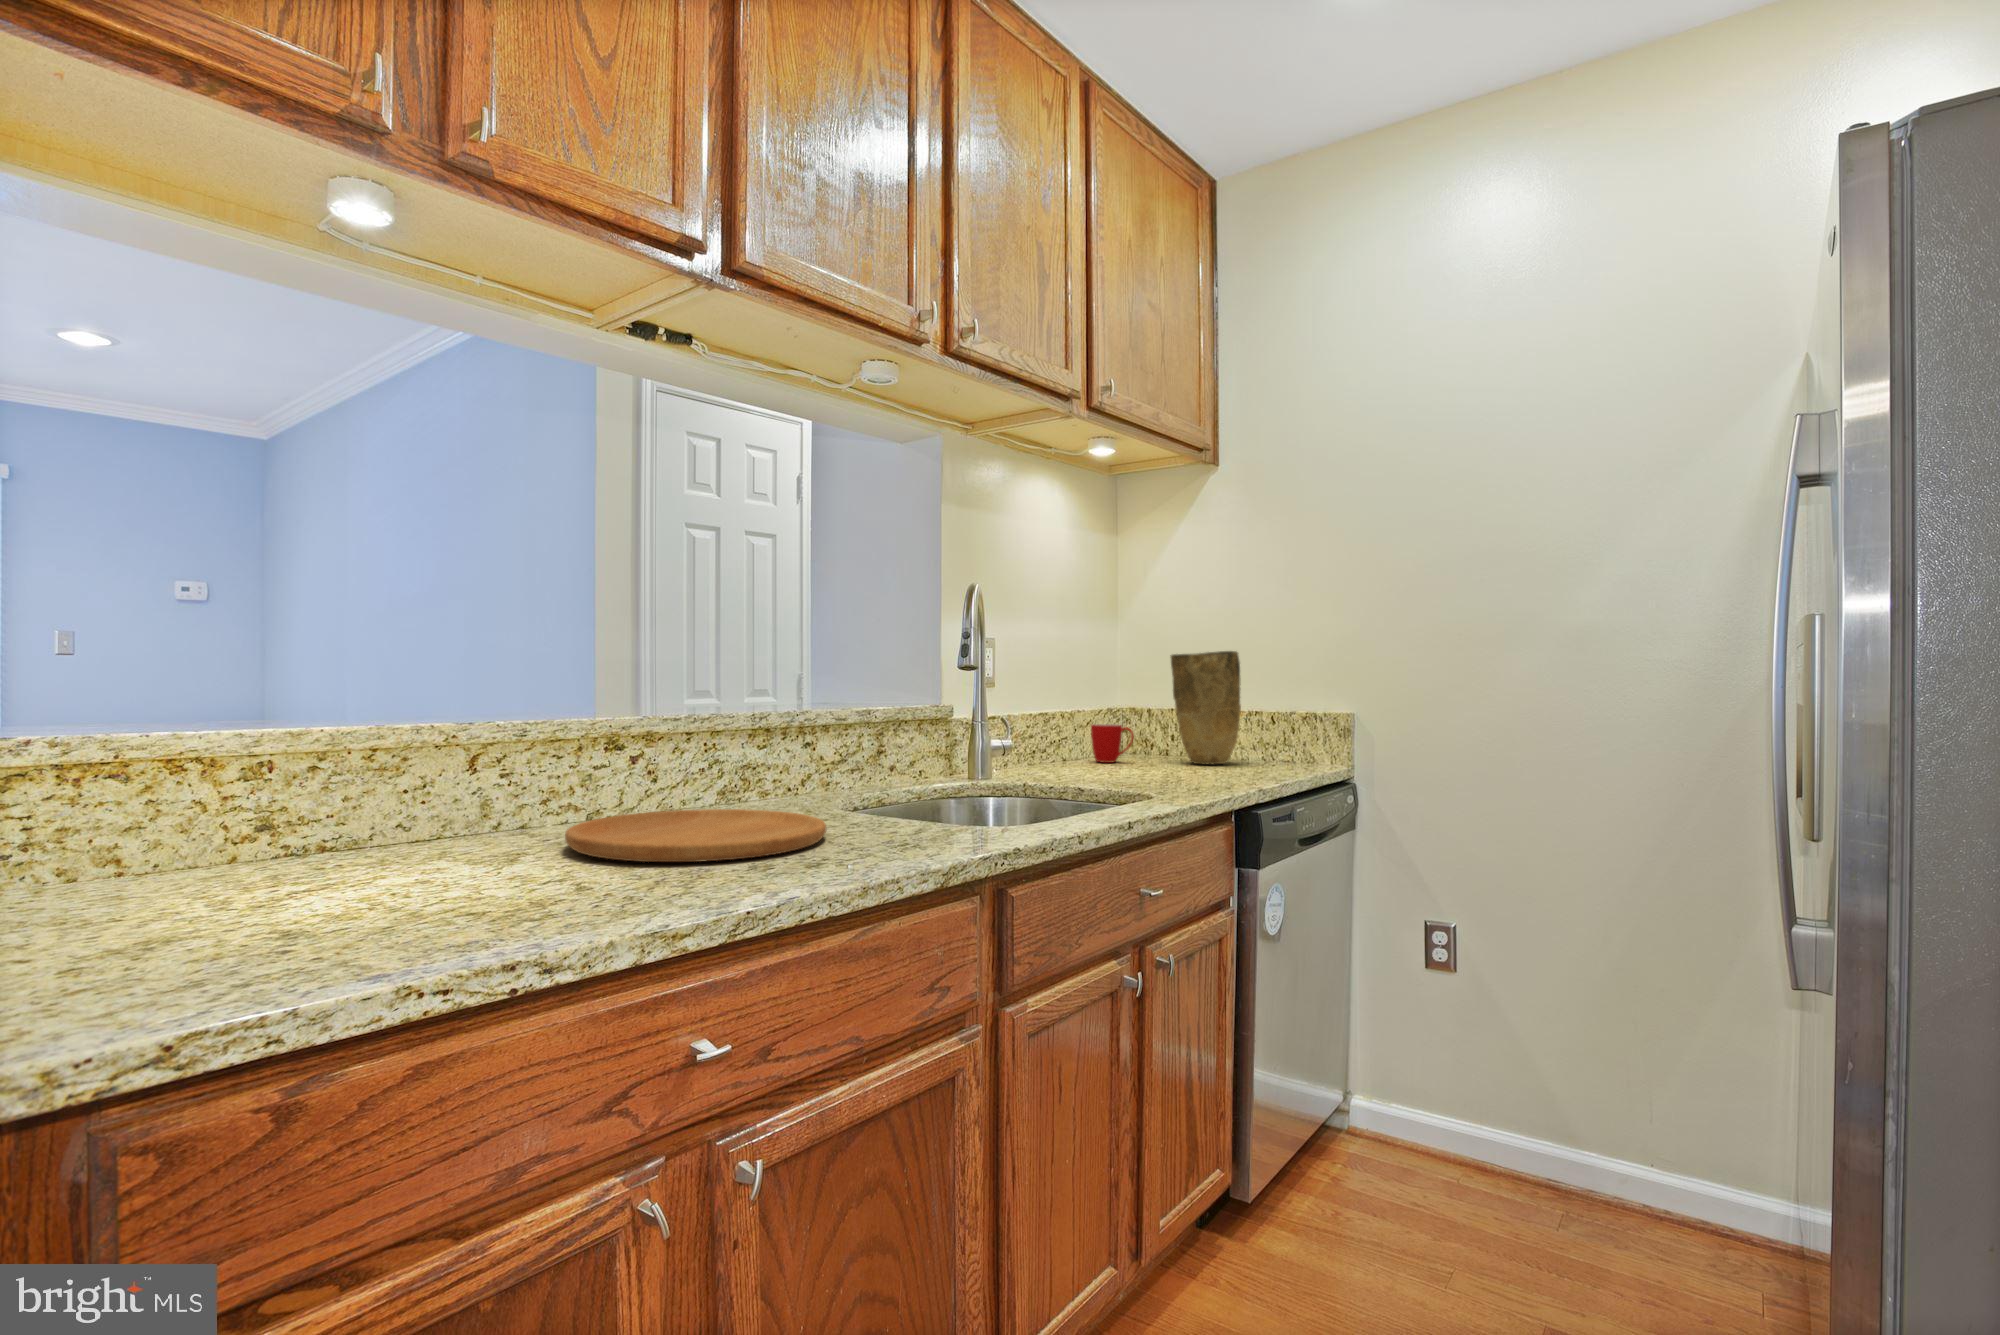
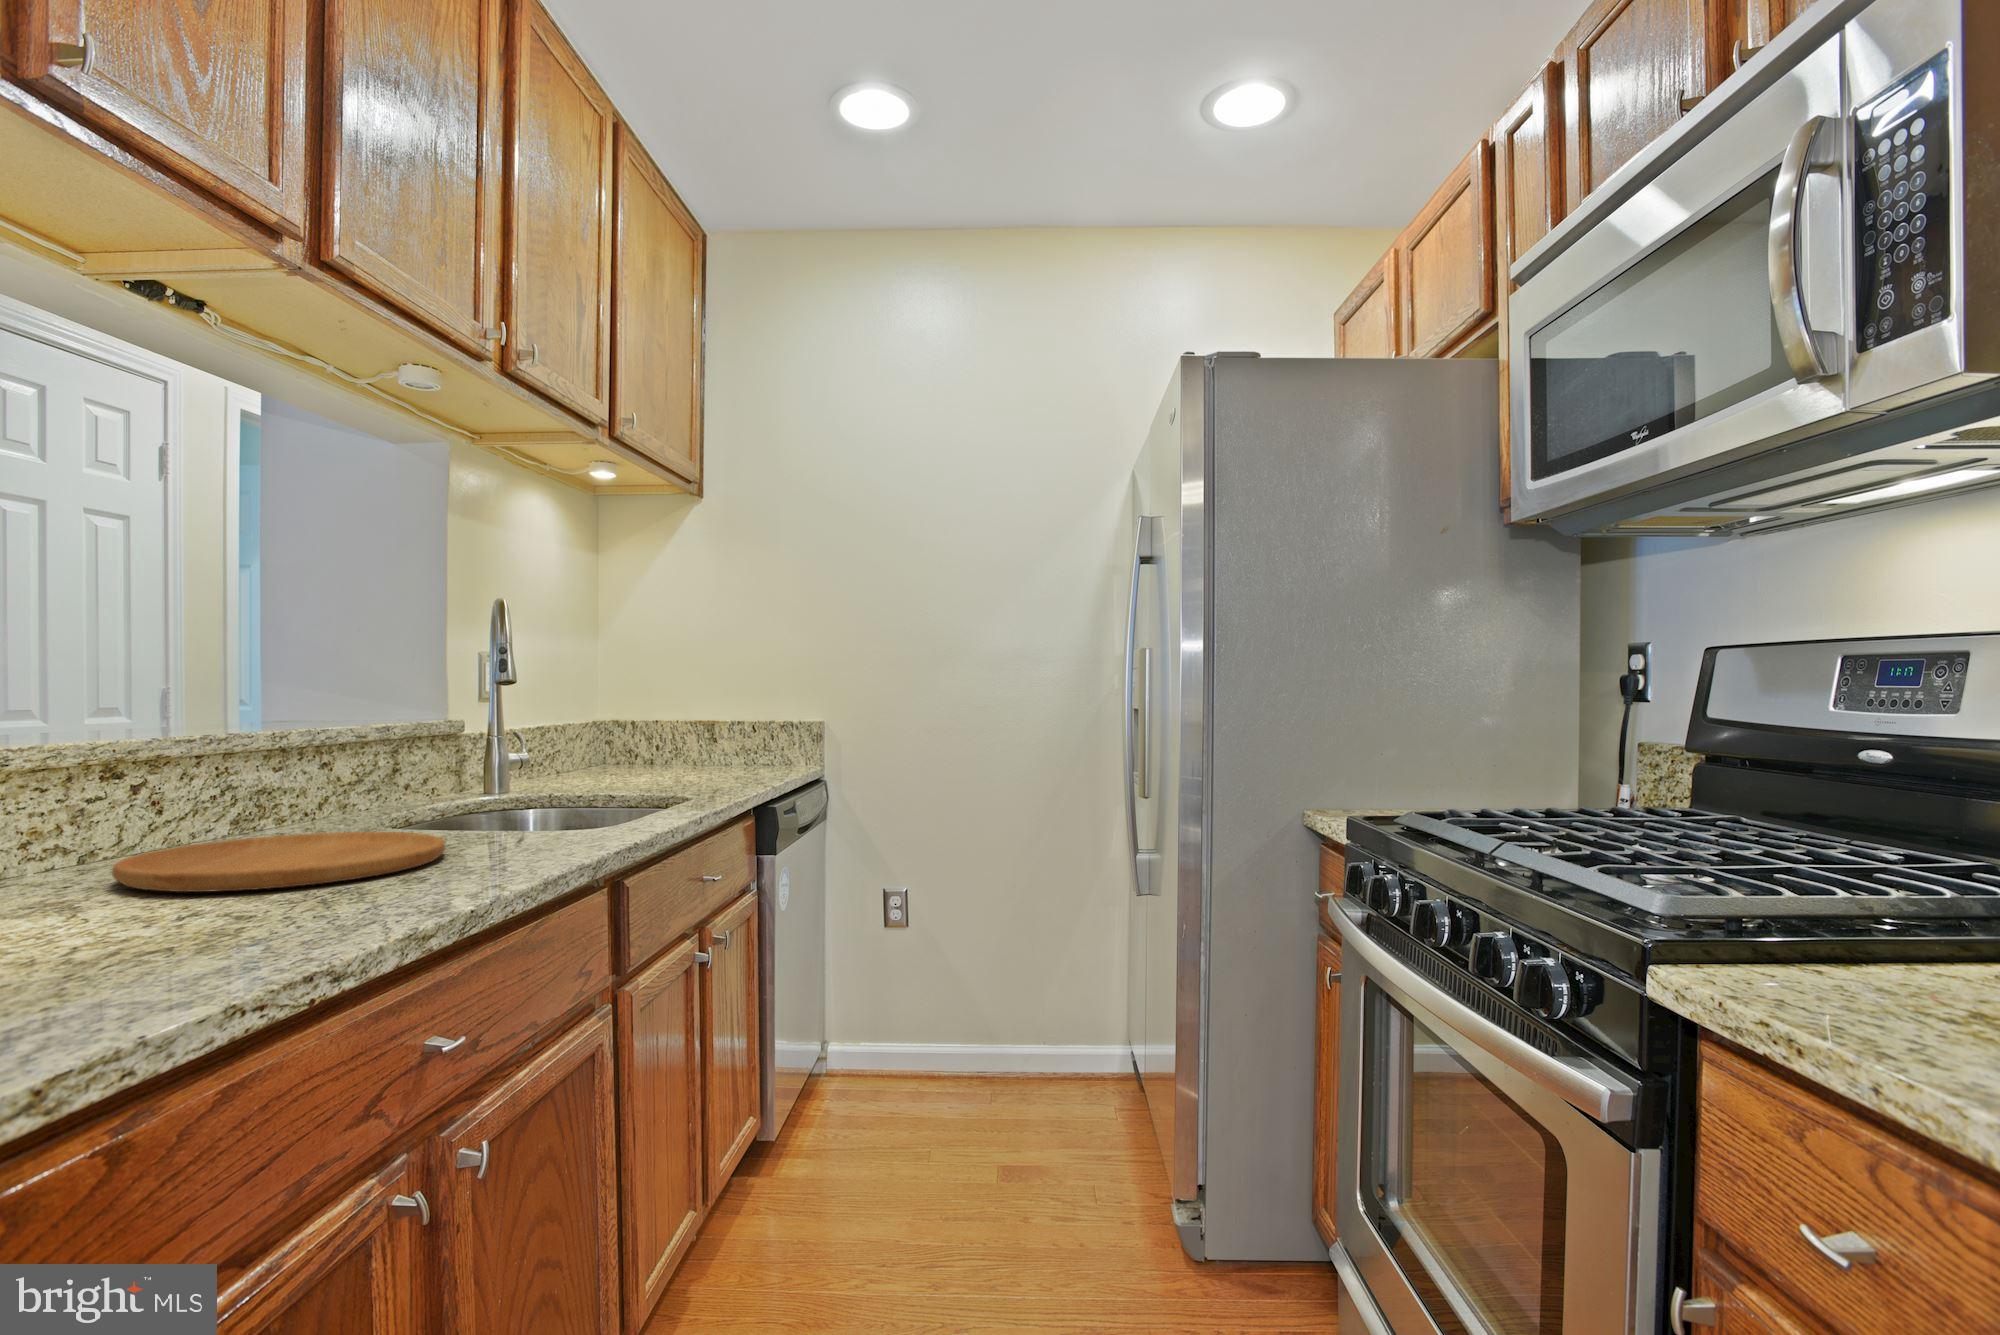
vase: present [1171,651,1241,764] -> none [662,671,725,770]
mug: present [1091,724,1134,763] -> none [584,737,628,773]

